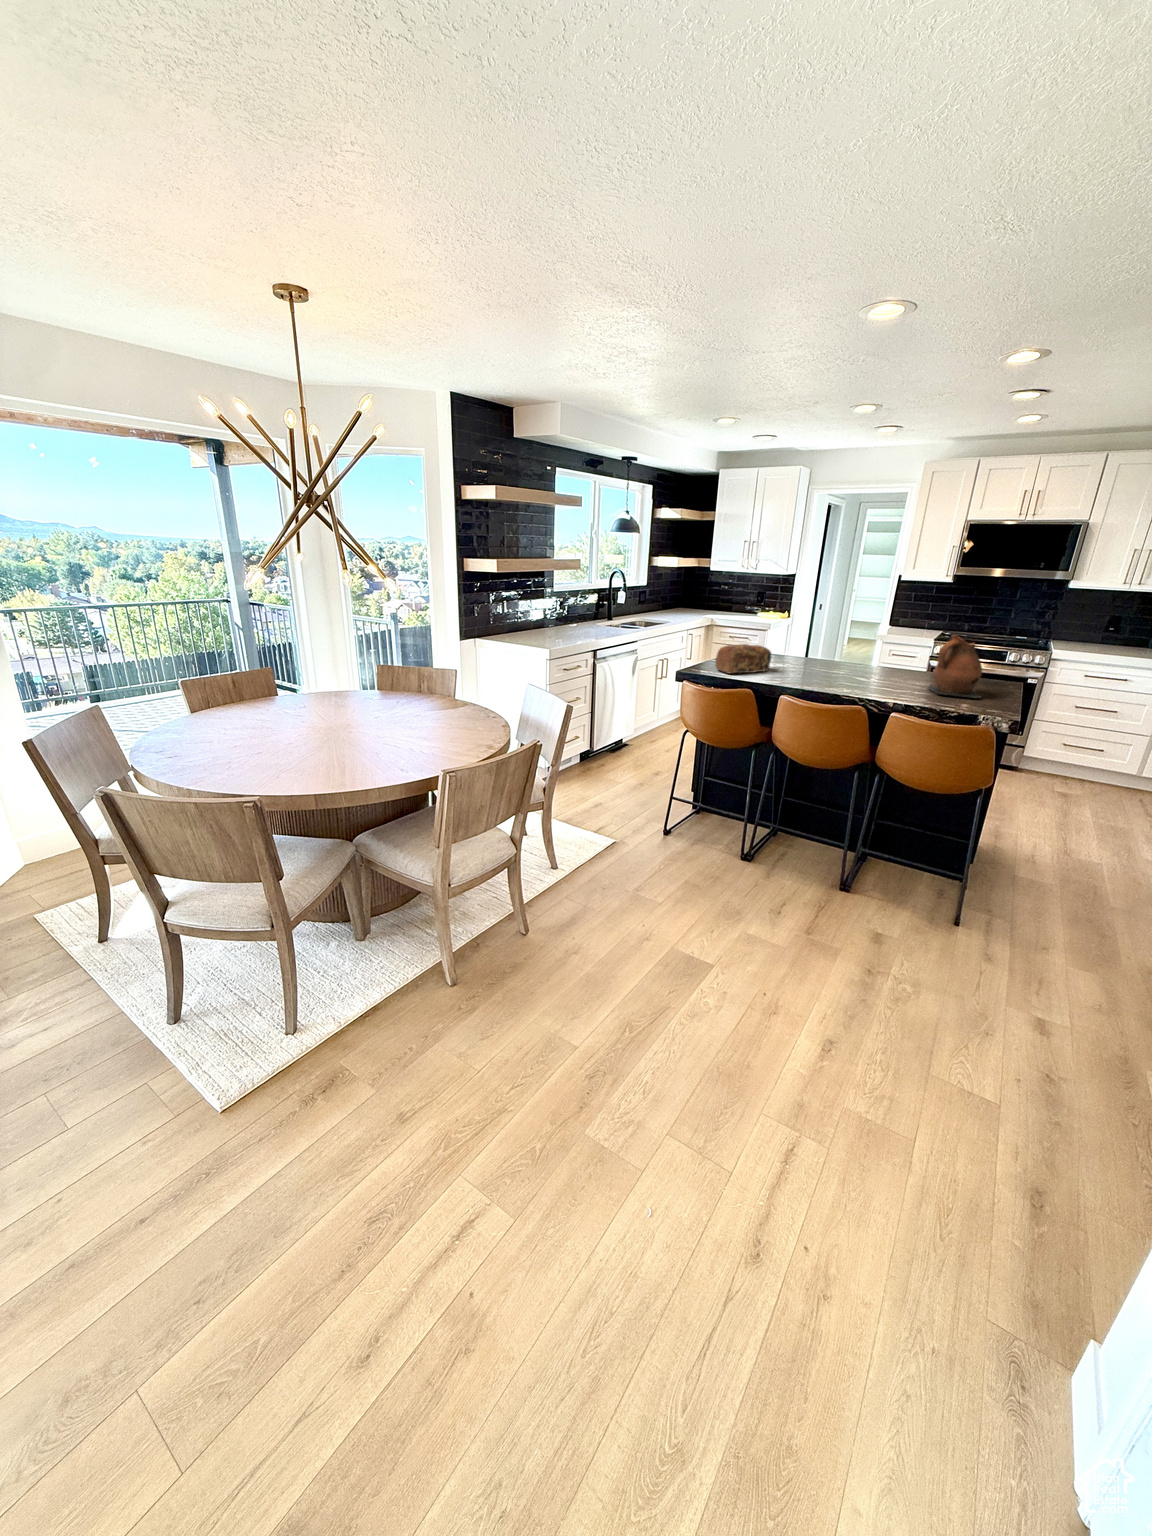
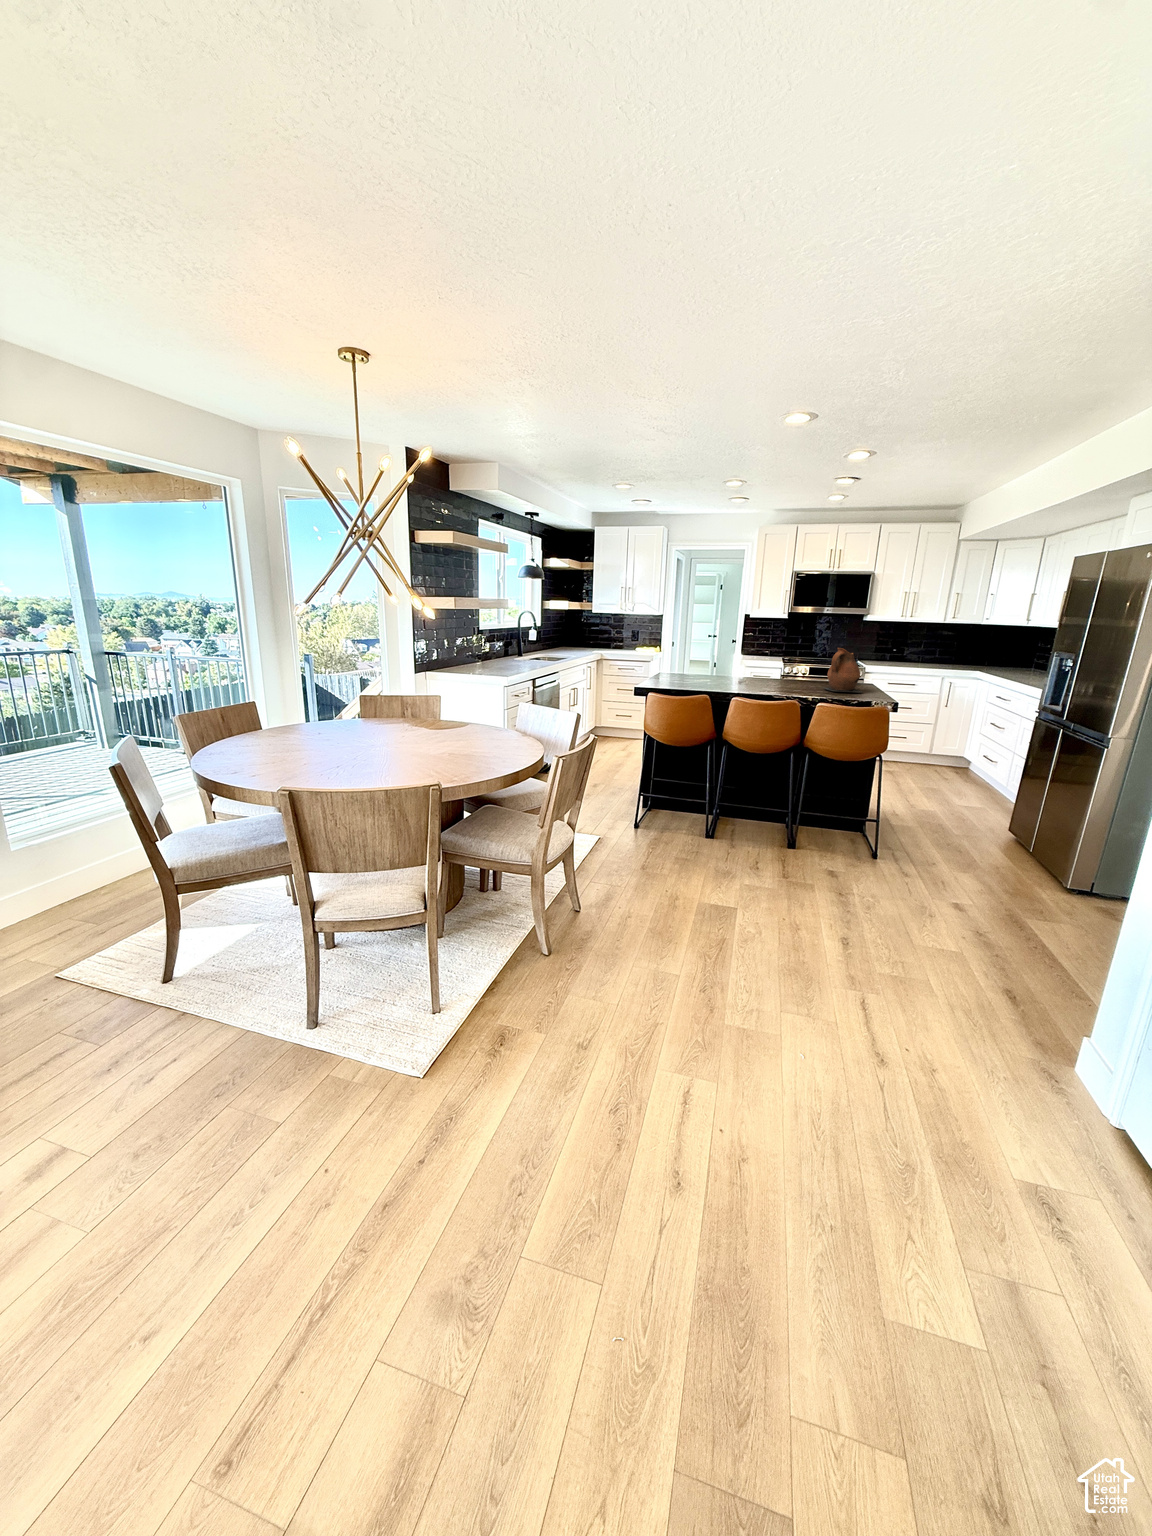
bread loaf: present [715,644,771,674] -> none [662,663,705,687]

